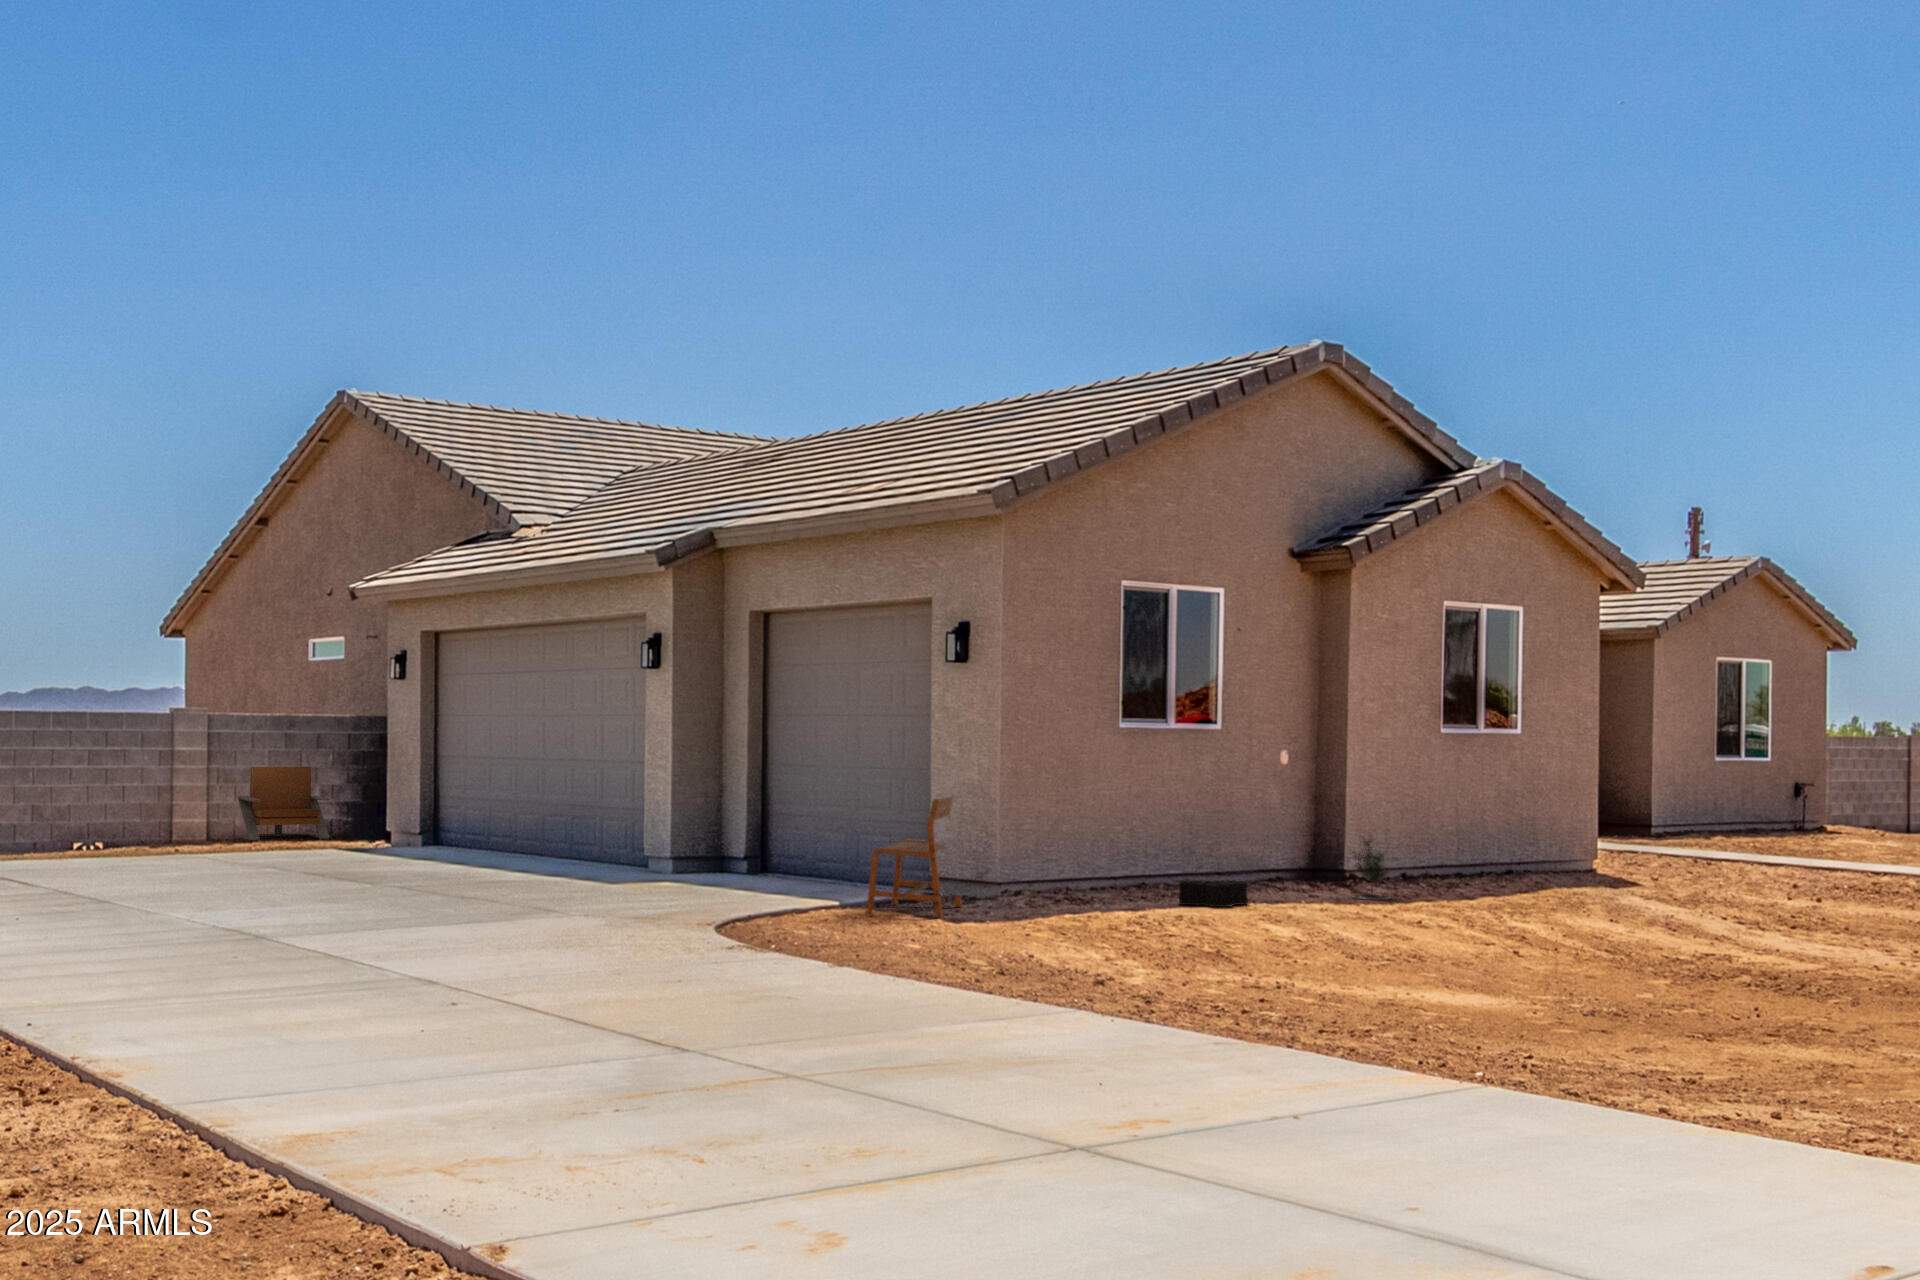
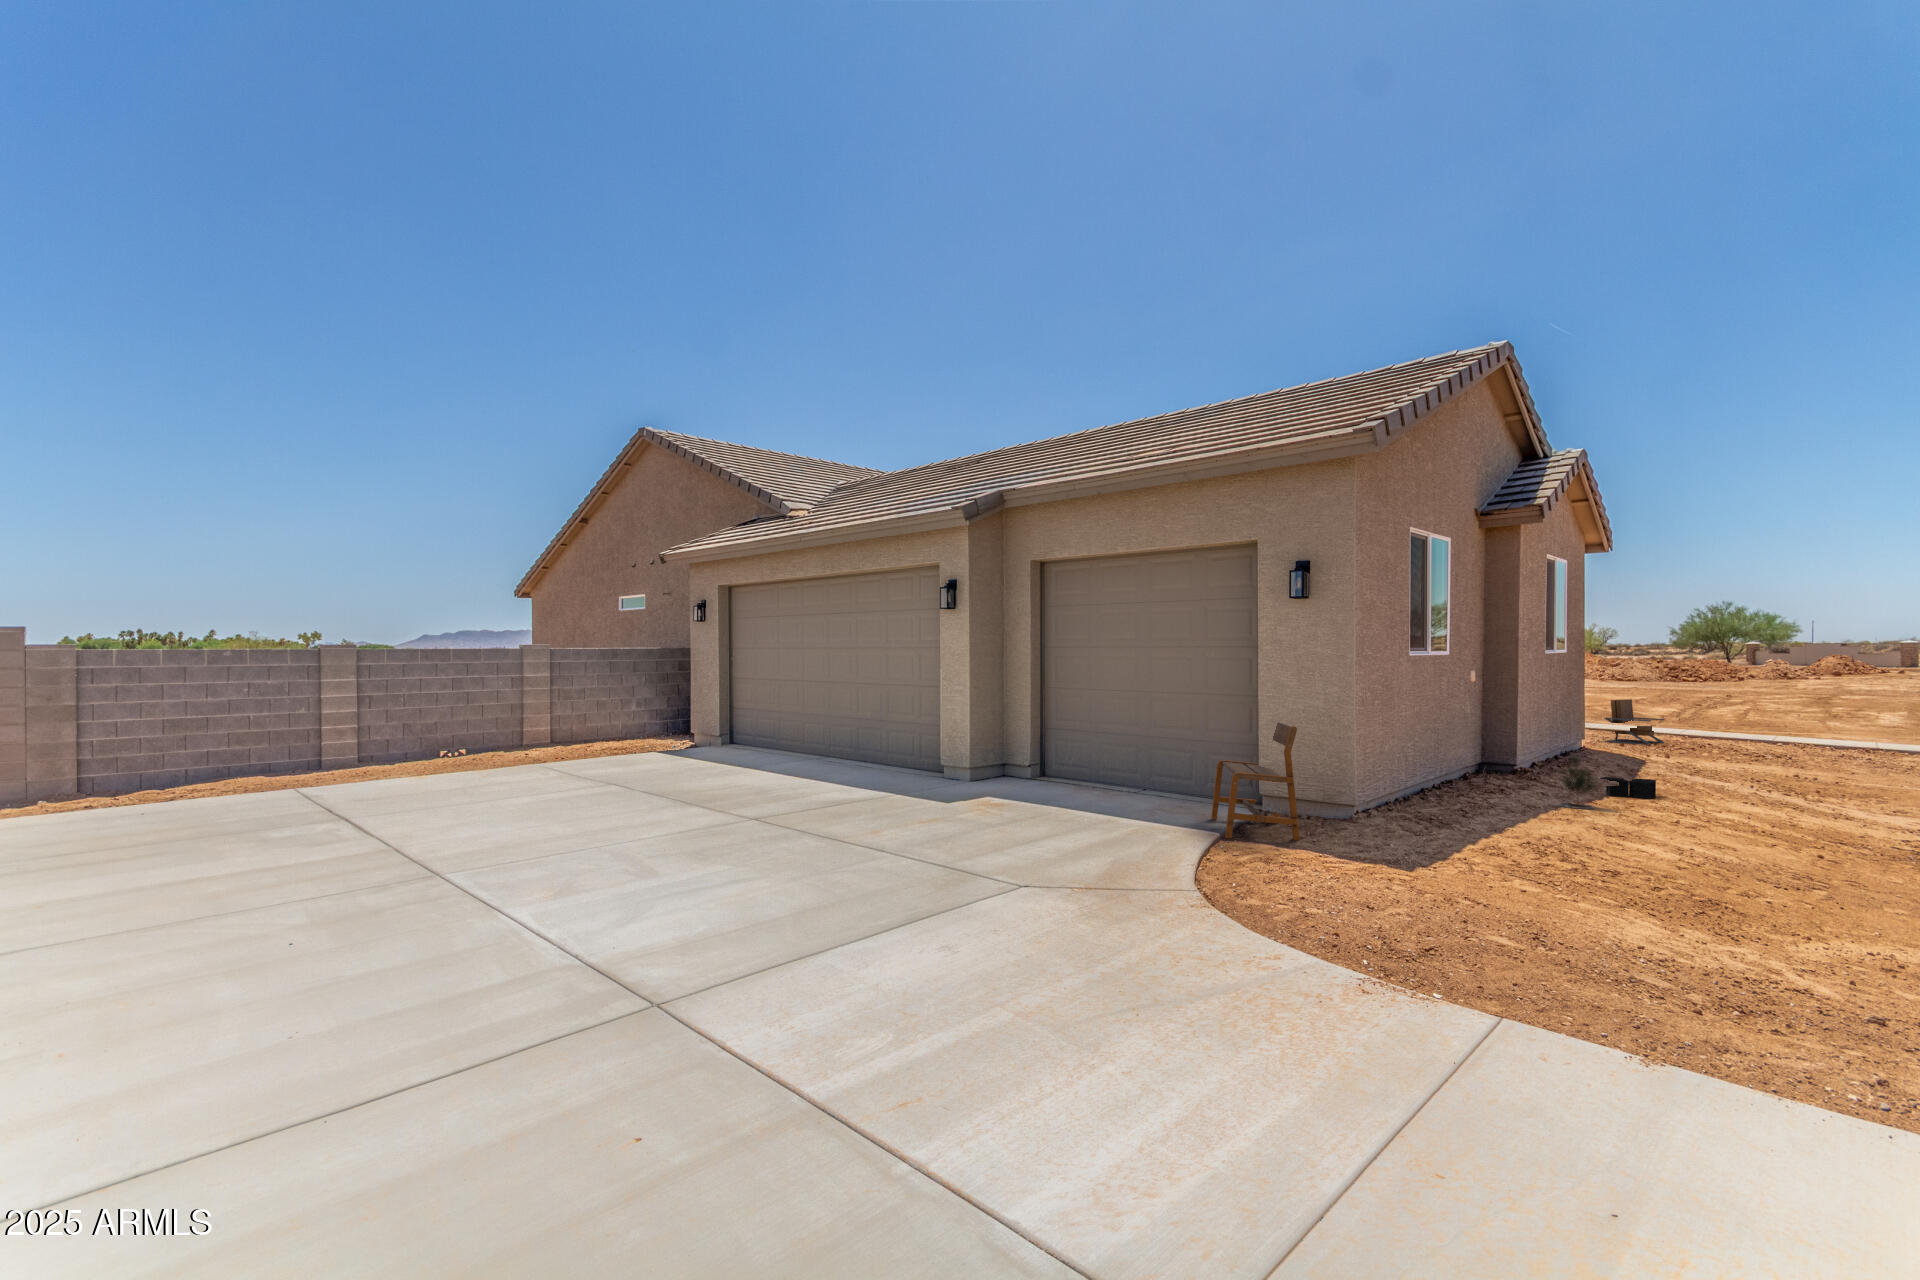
lounge chair: present [237,767,330,840] -> present [1605,699,1664,745]
storage bin: present [1174,879,1248,907] -> present [1600,777,1656,799]

